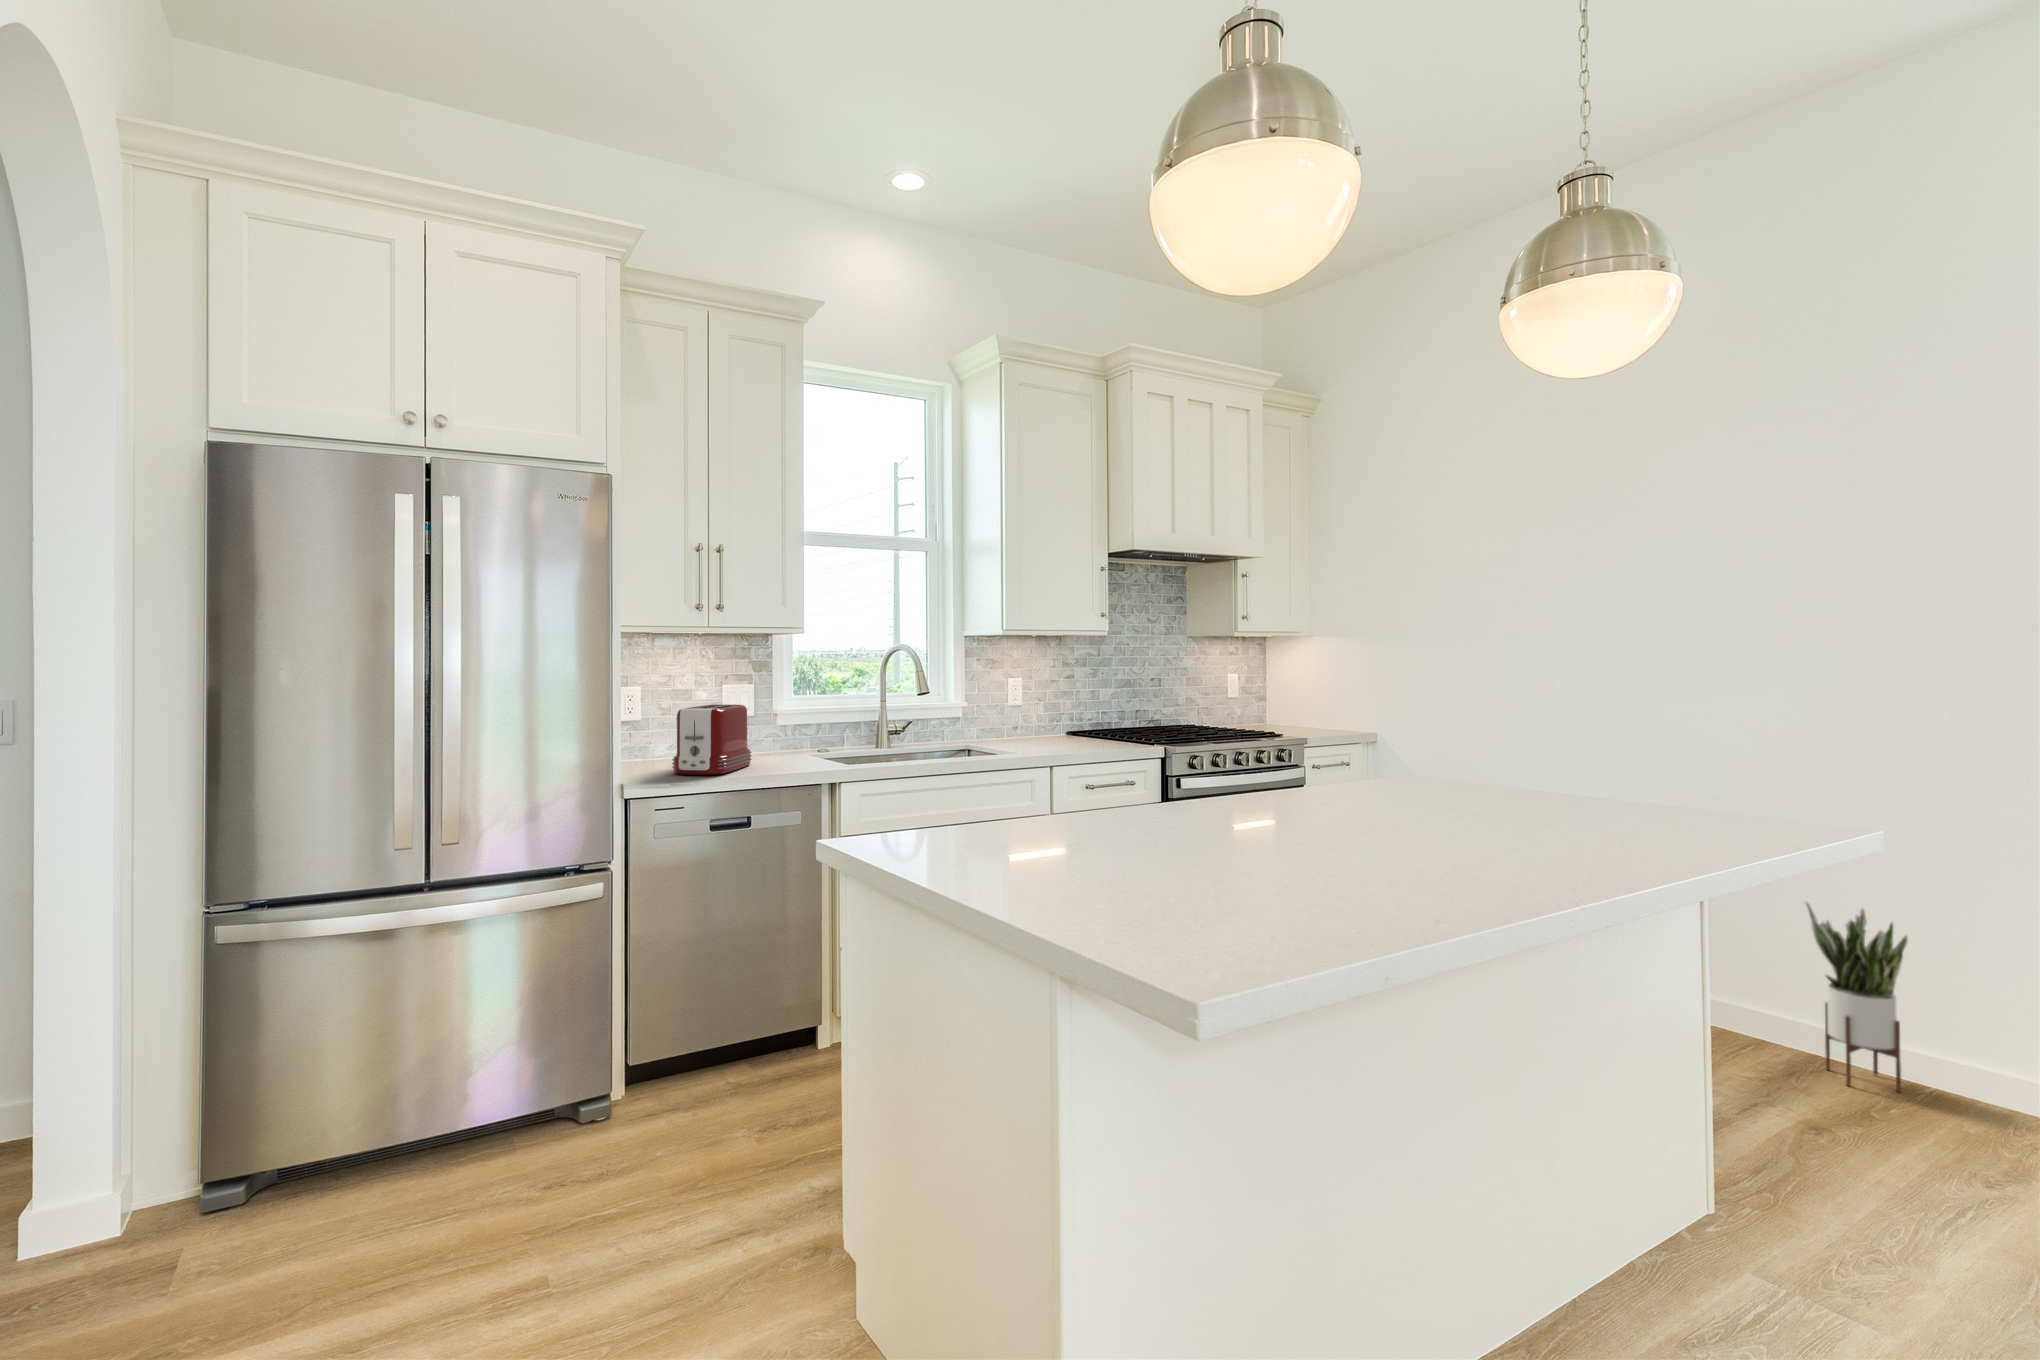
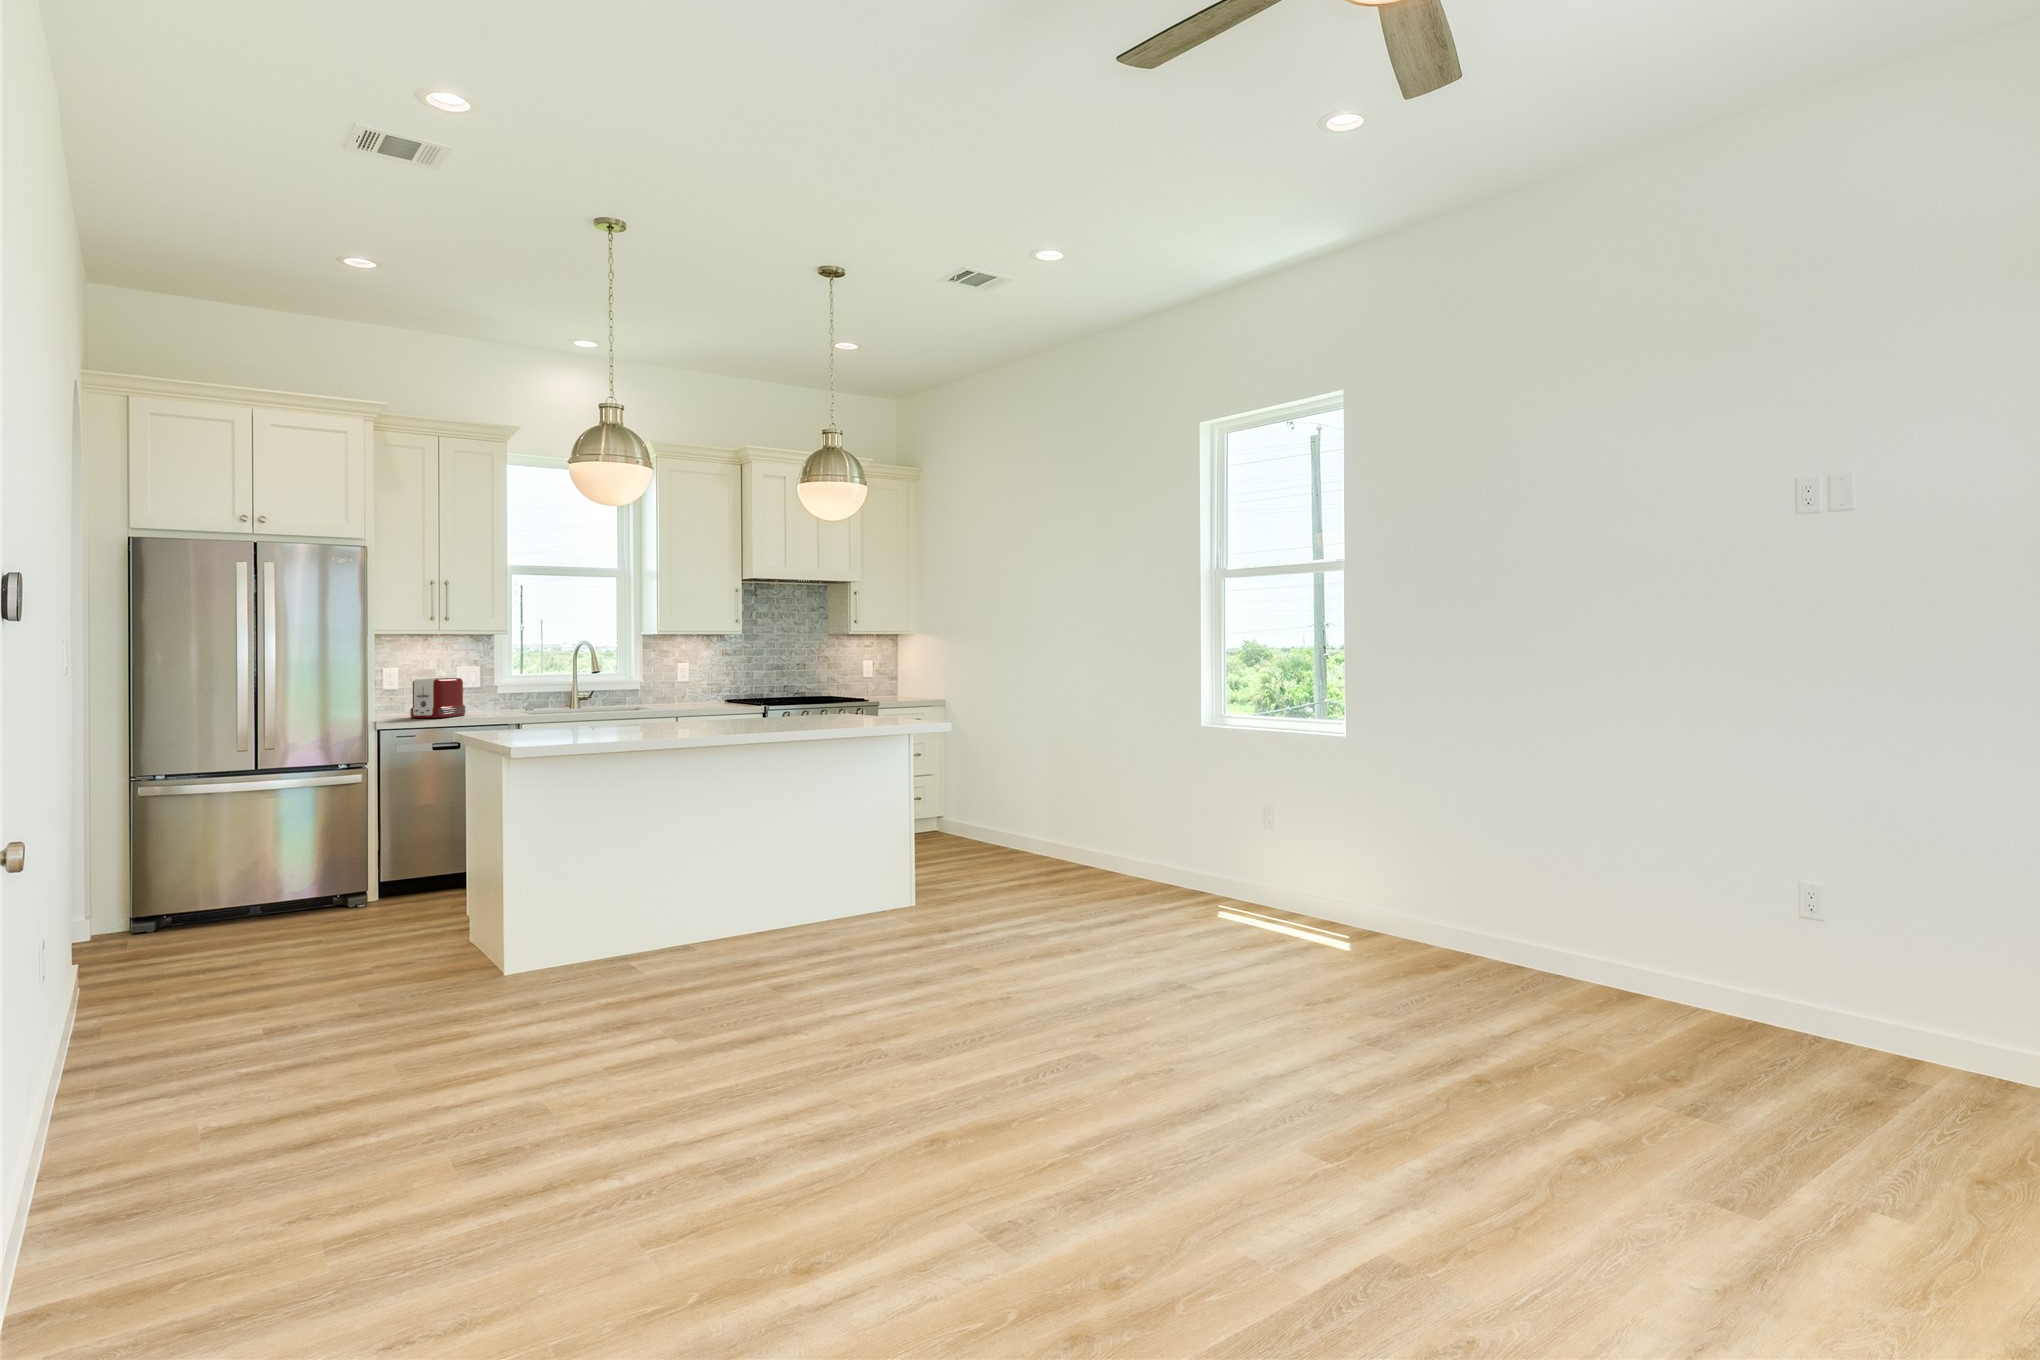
potted plant: present [1806,903,1908,1092] -> none [1073,779,1109,875]

